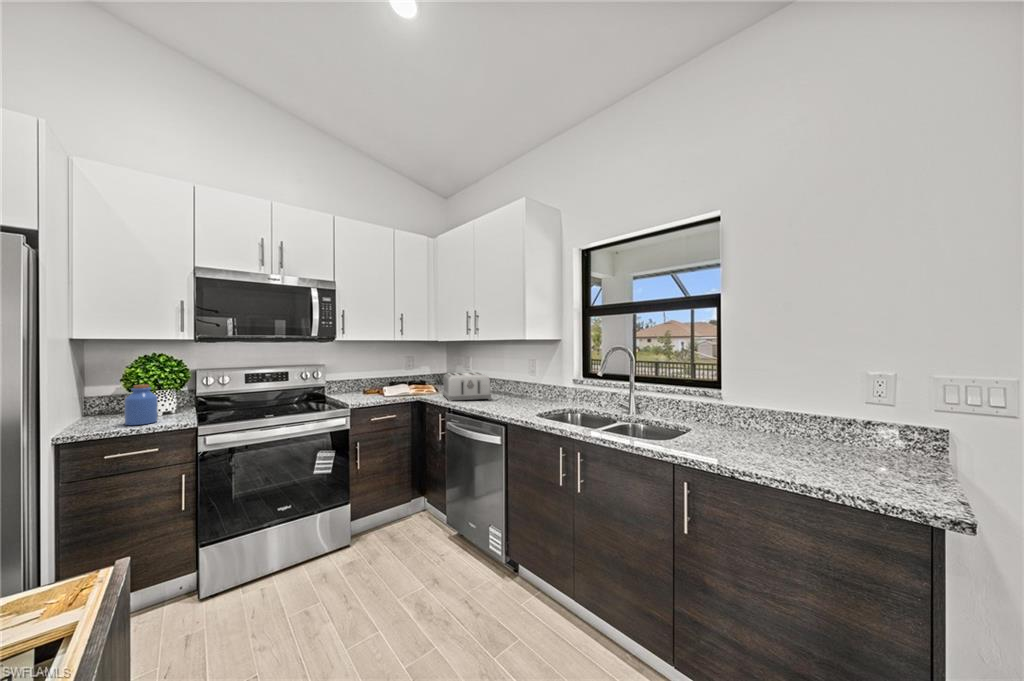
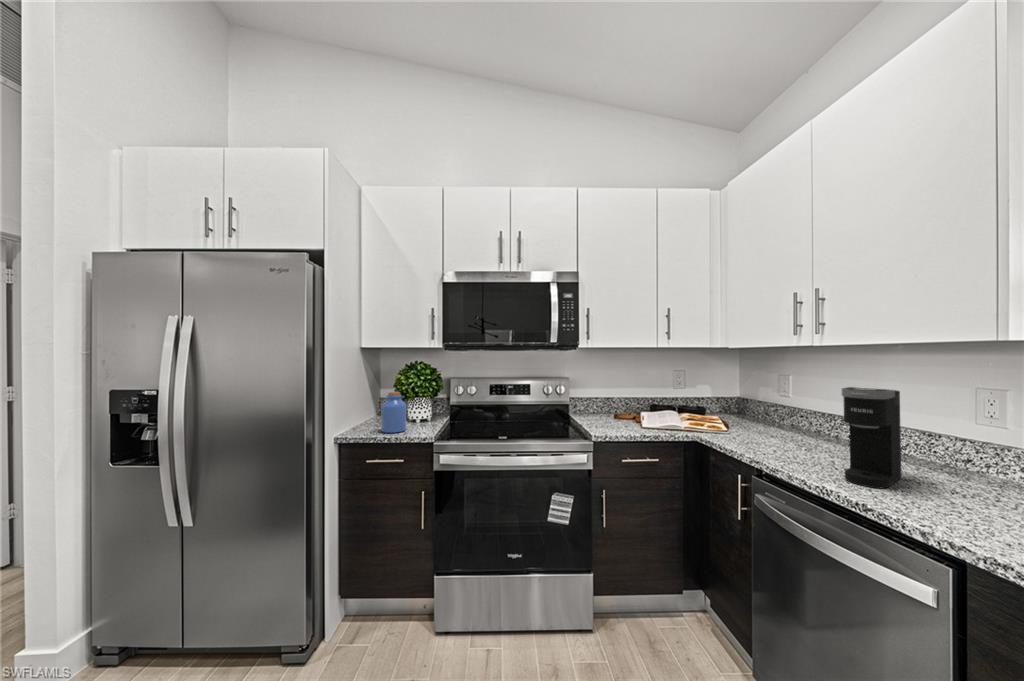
coffee maker: none [491,360,515,409] -> present [842,387,901,488]
toaster: present [443,372,491,401] -> none [733,401,835,458]

